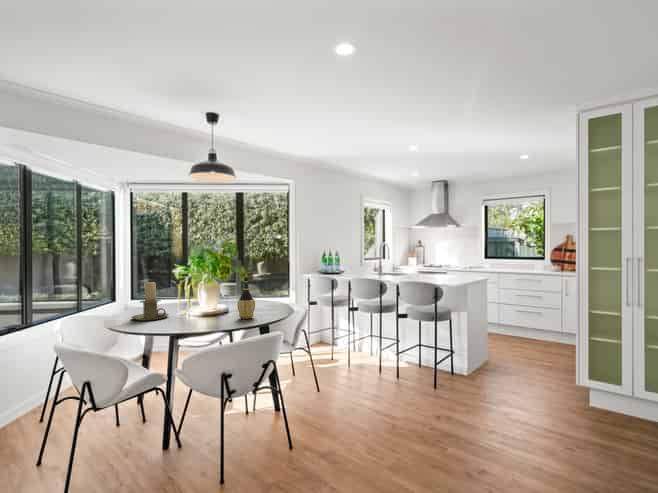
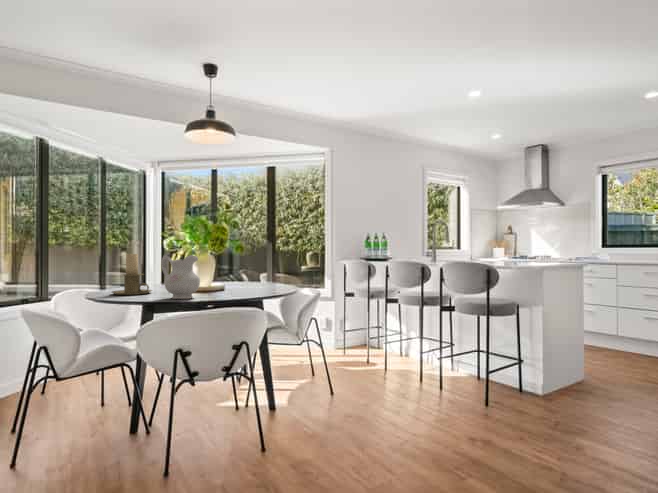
wine bottle: present [237,275,255,319] -> none [220,244,241,296]
ceramic pitcher: none [187,285,222,324] -> present [161,254,200,299]

